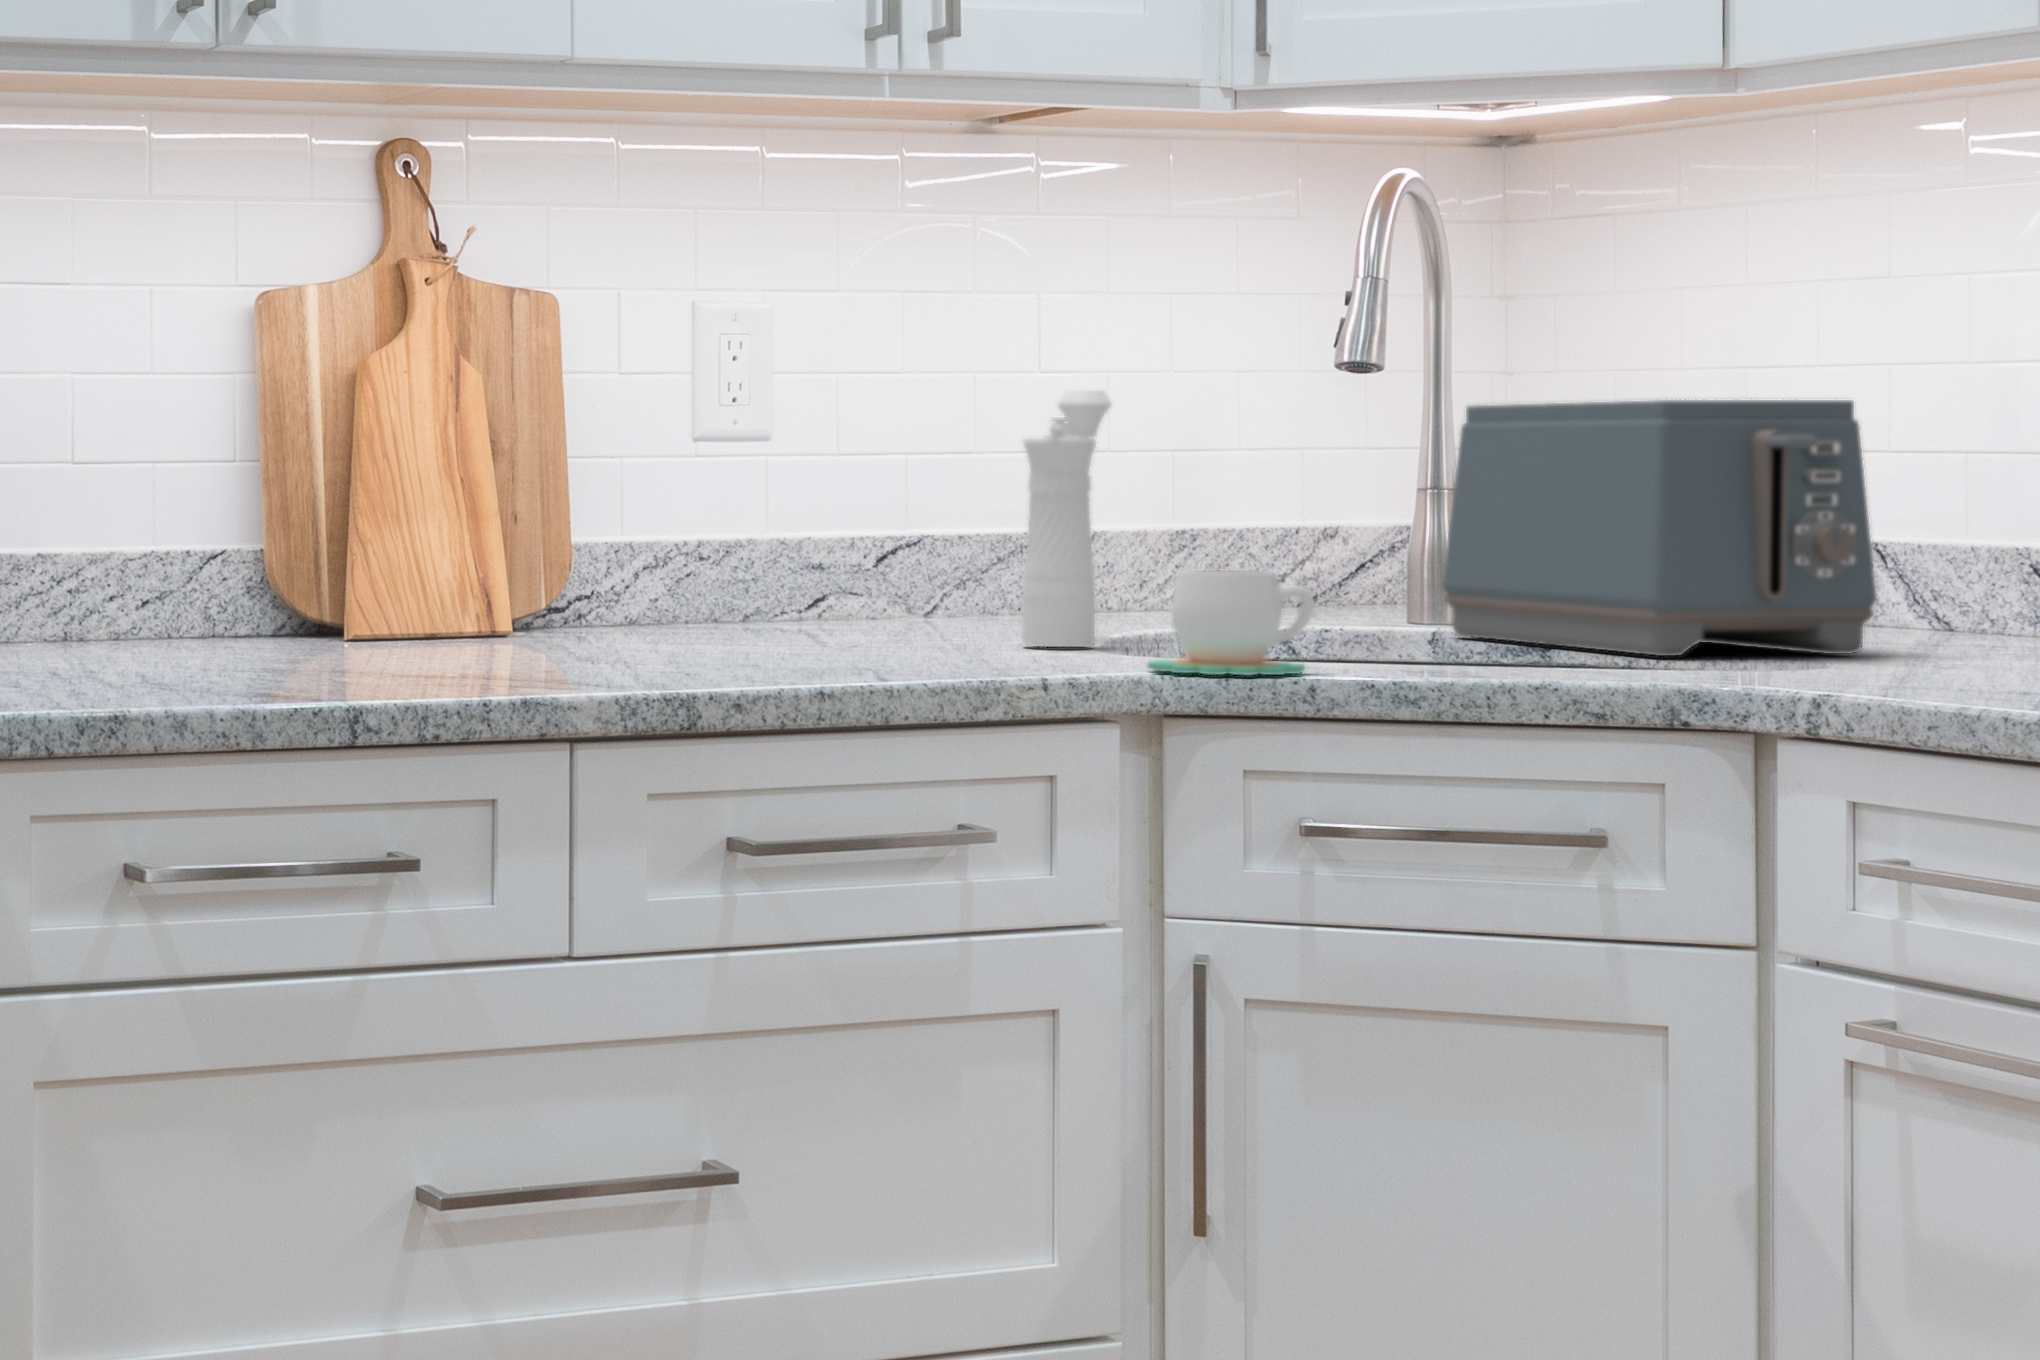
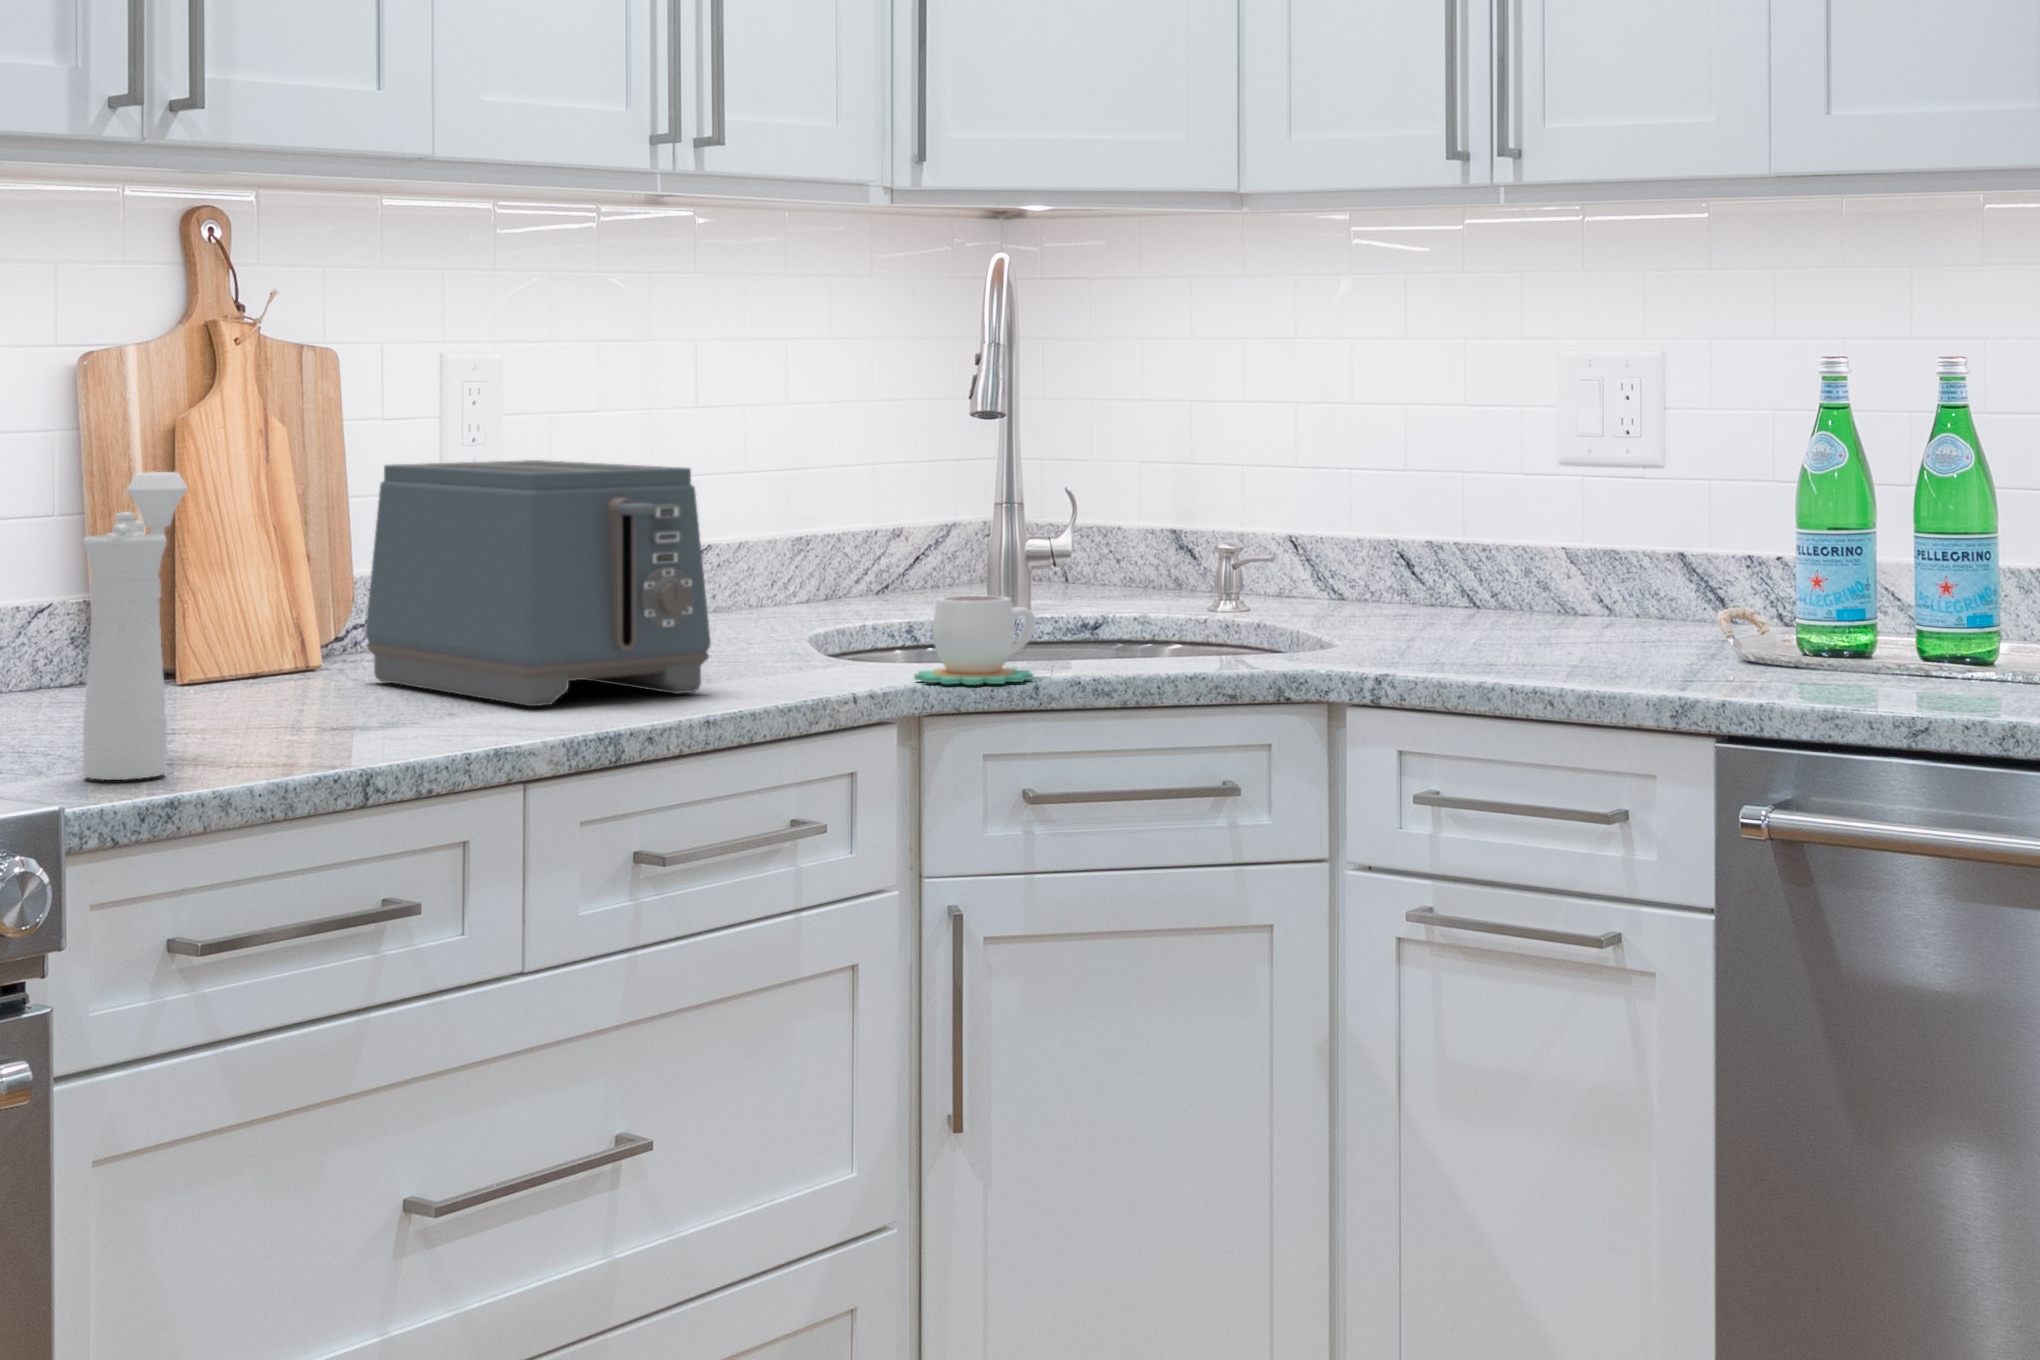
pepper mill: present [1022,390,1111,647] -> present [83,472,188,780]
toaster: present [1443,400,1876,656] -> present [365,460,711,706]

